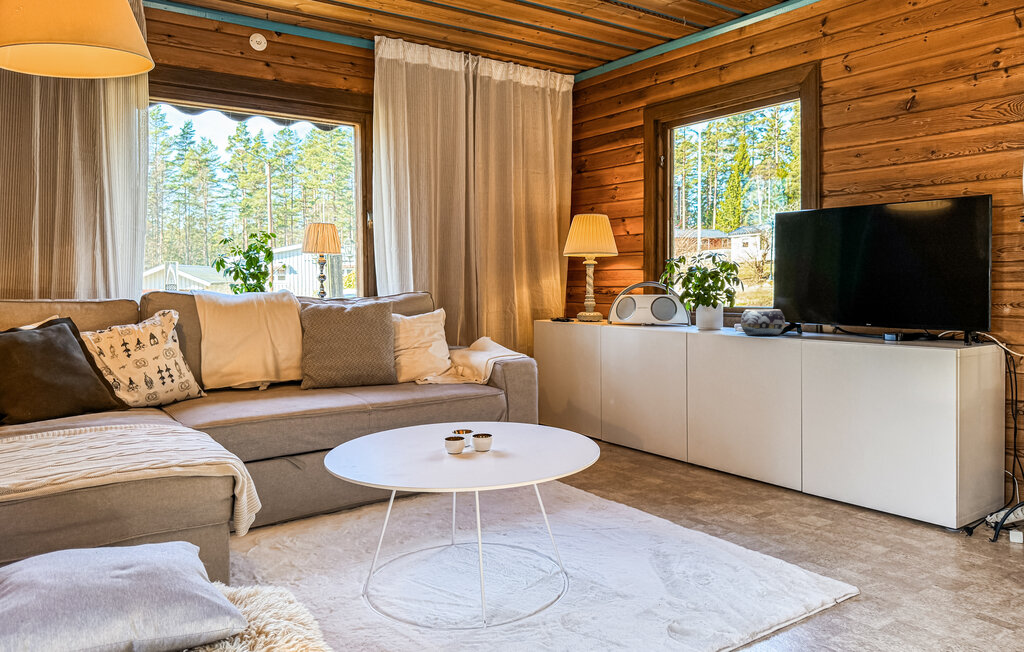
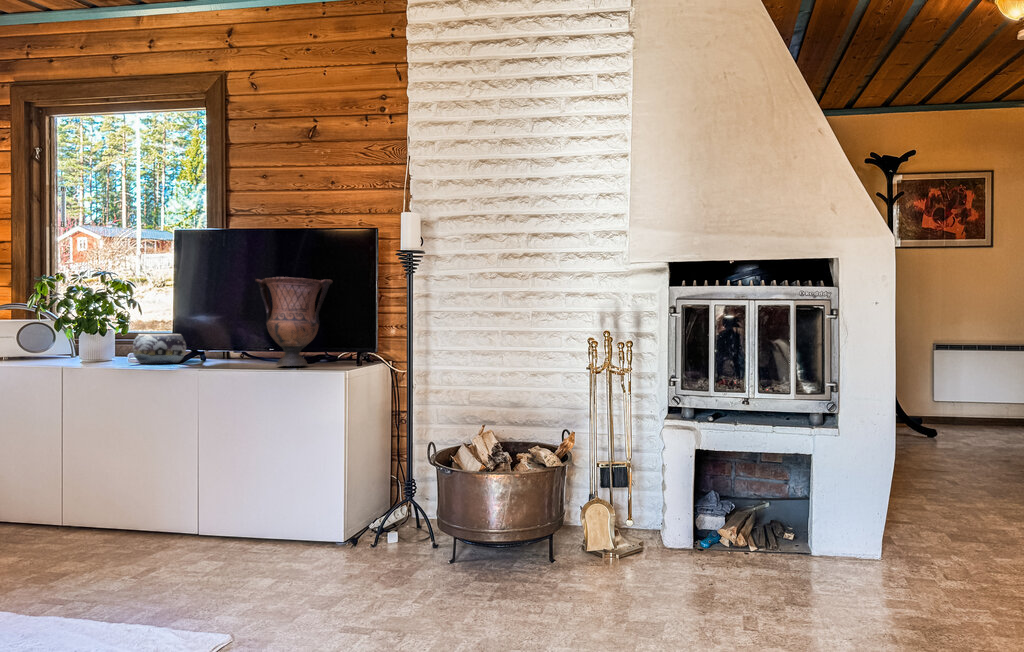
vase: none [852,256,934,342] -> present [256,277,332,366]

